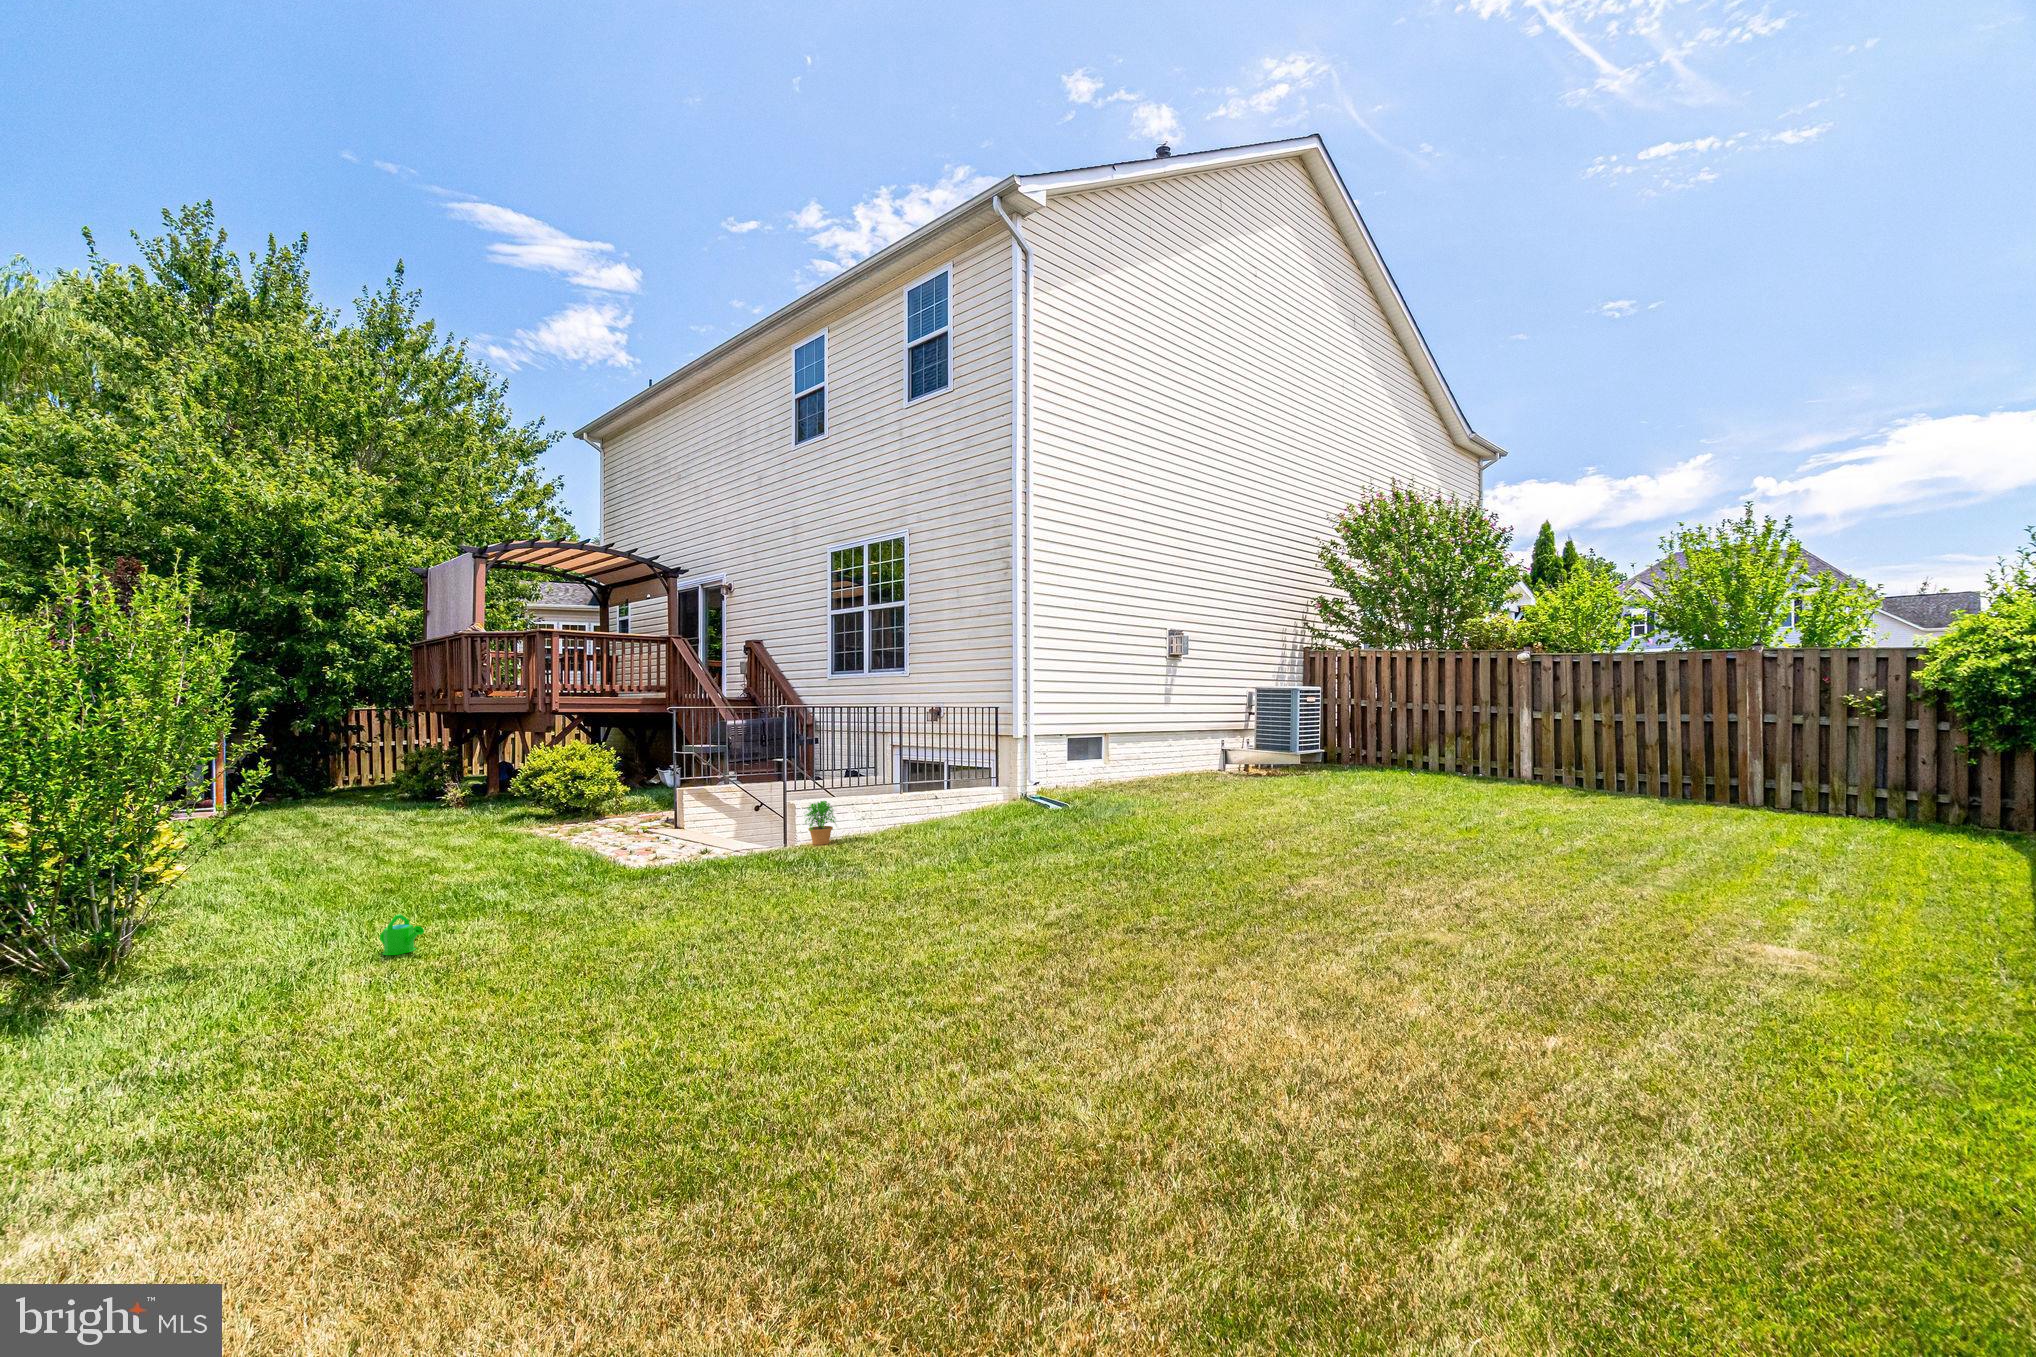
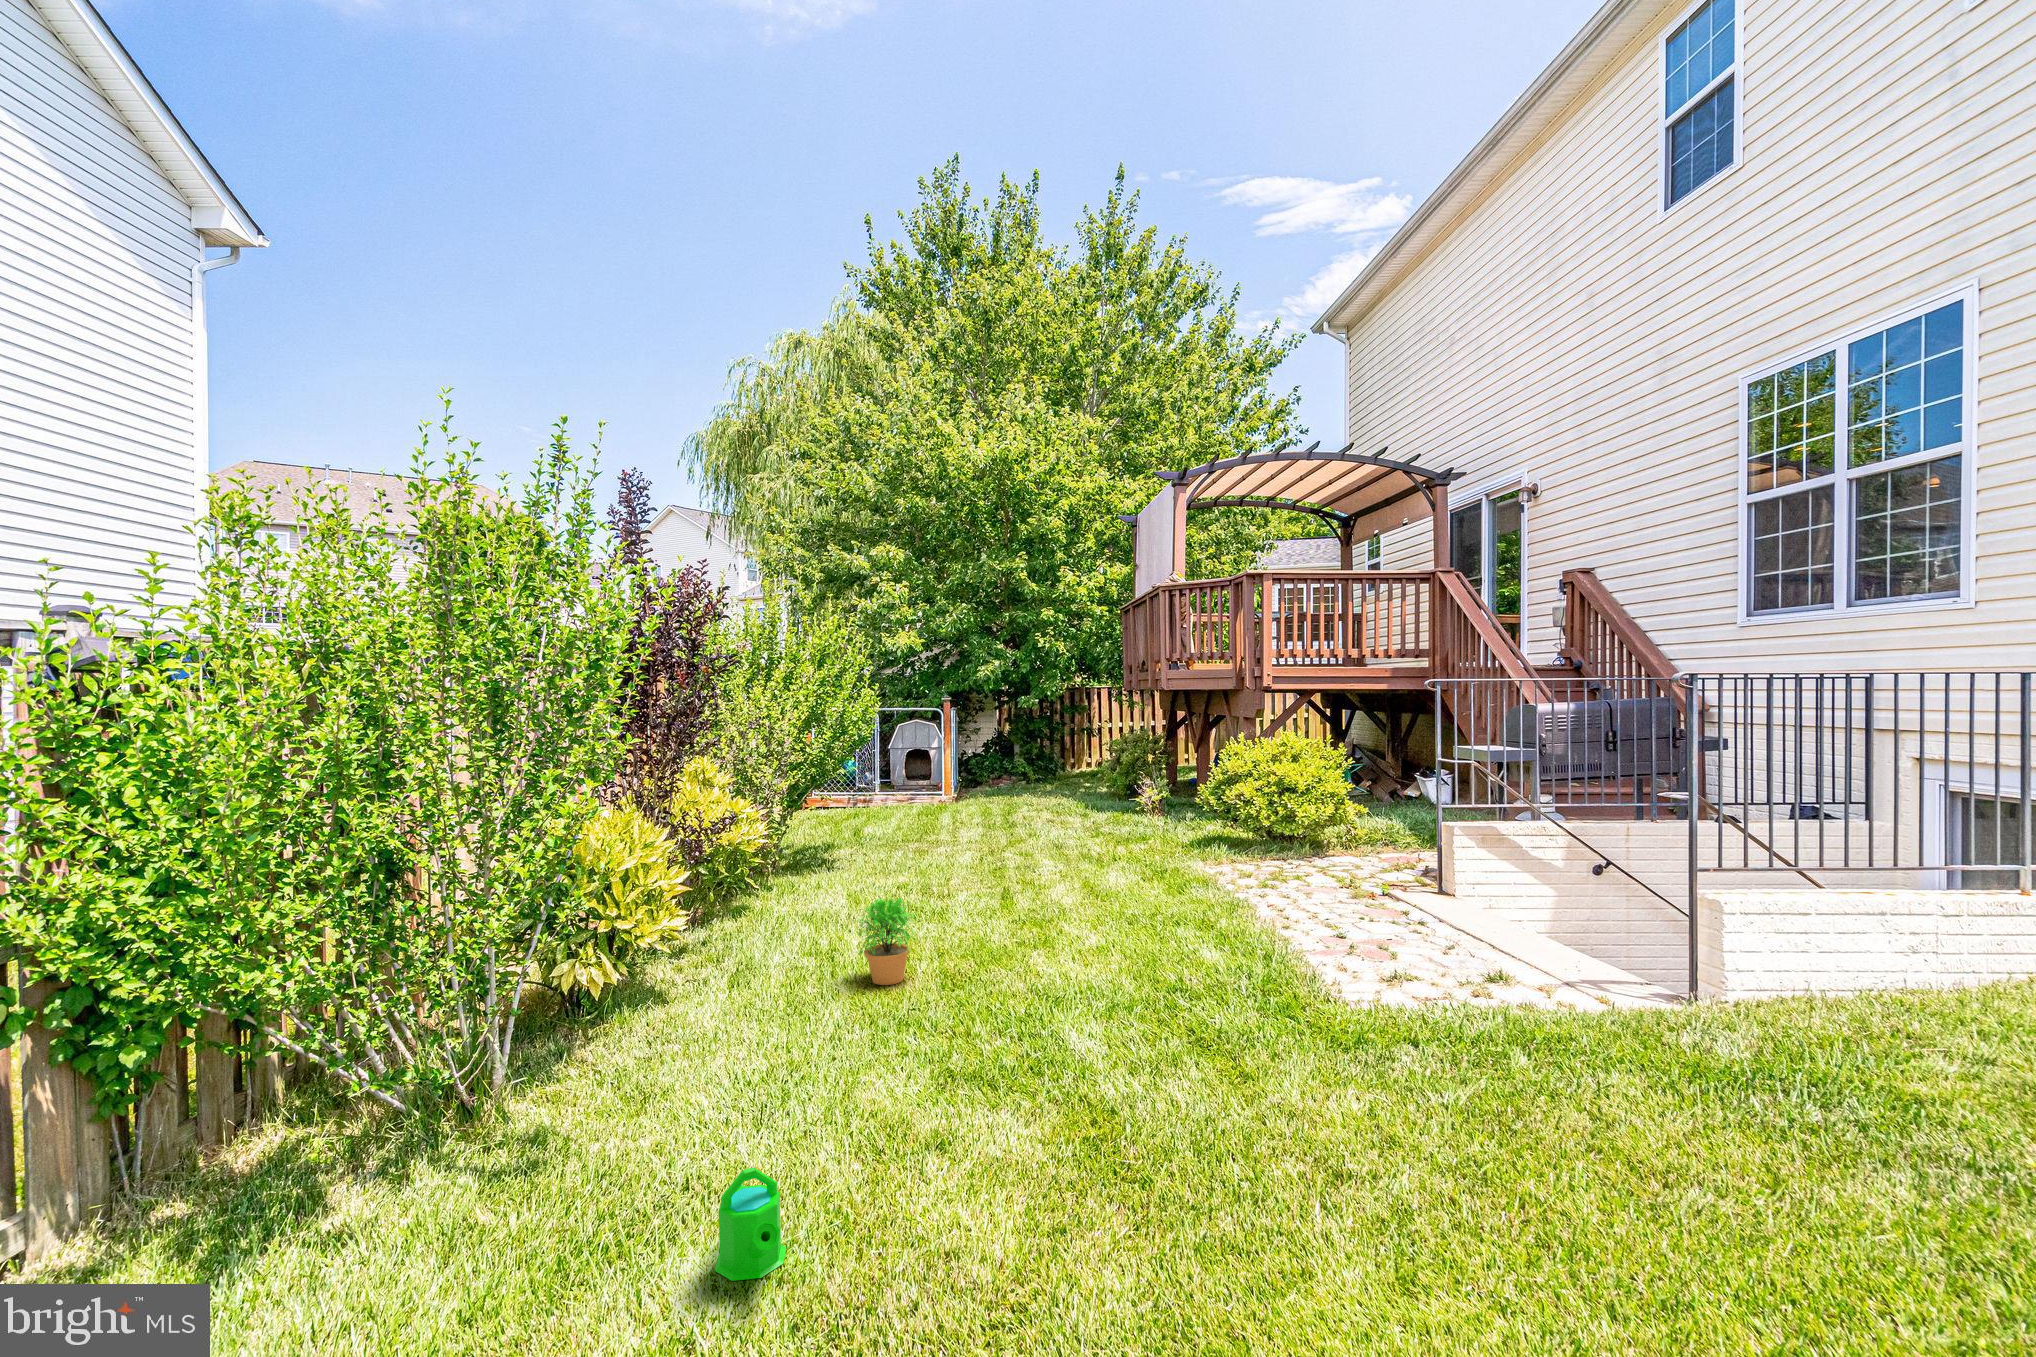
potted plant: present [805,801,835,845] -> present [857,898,915,985]

